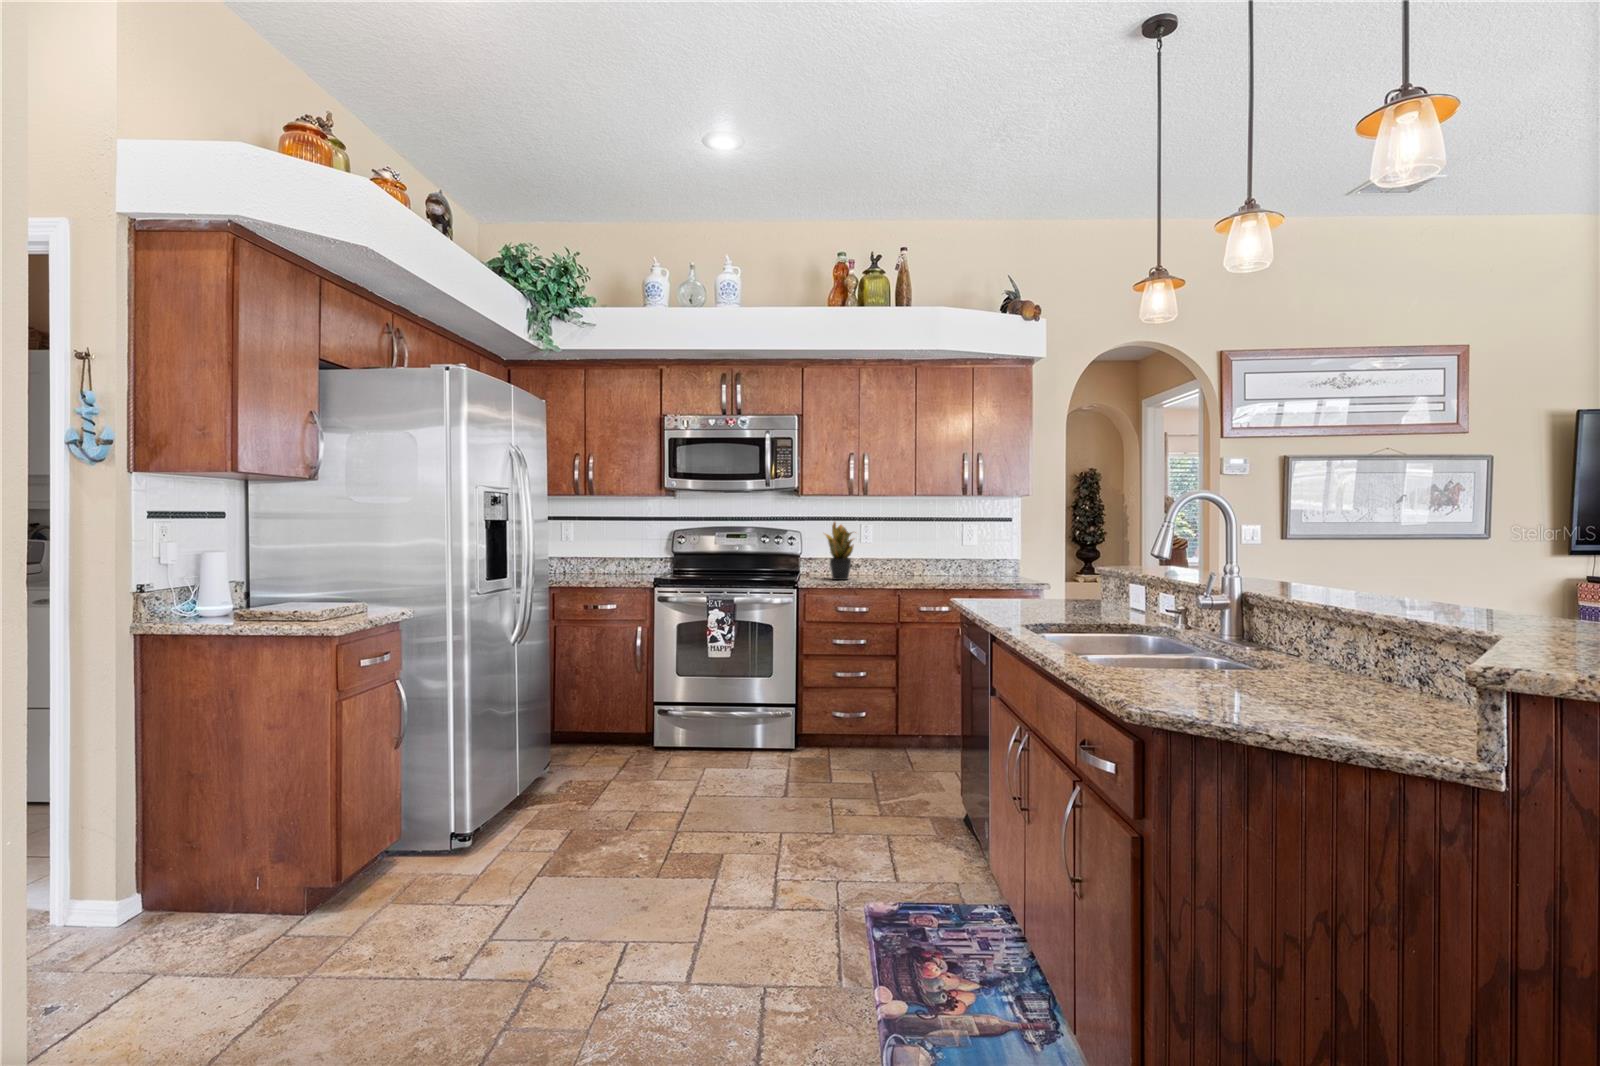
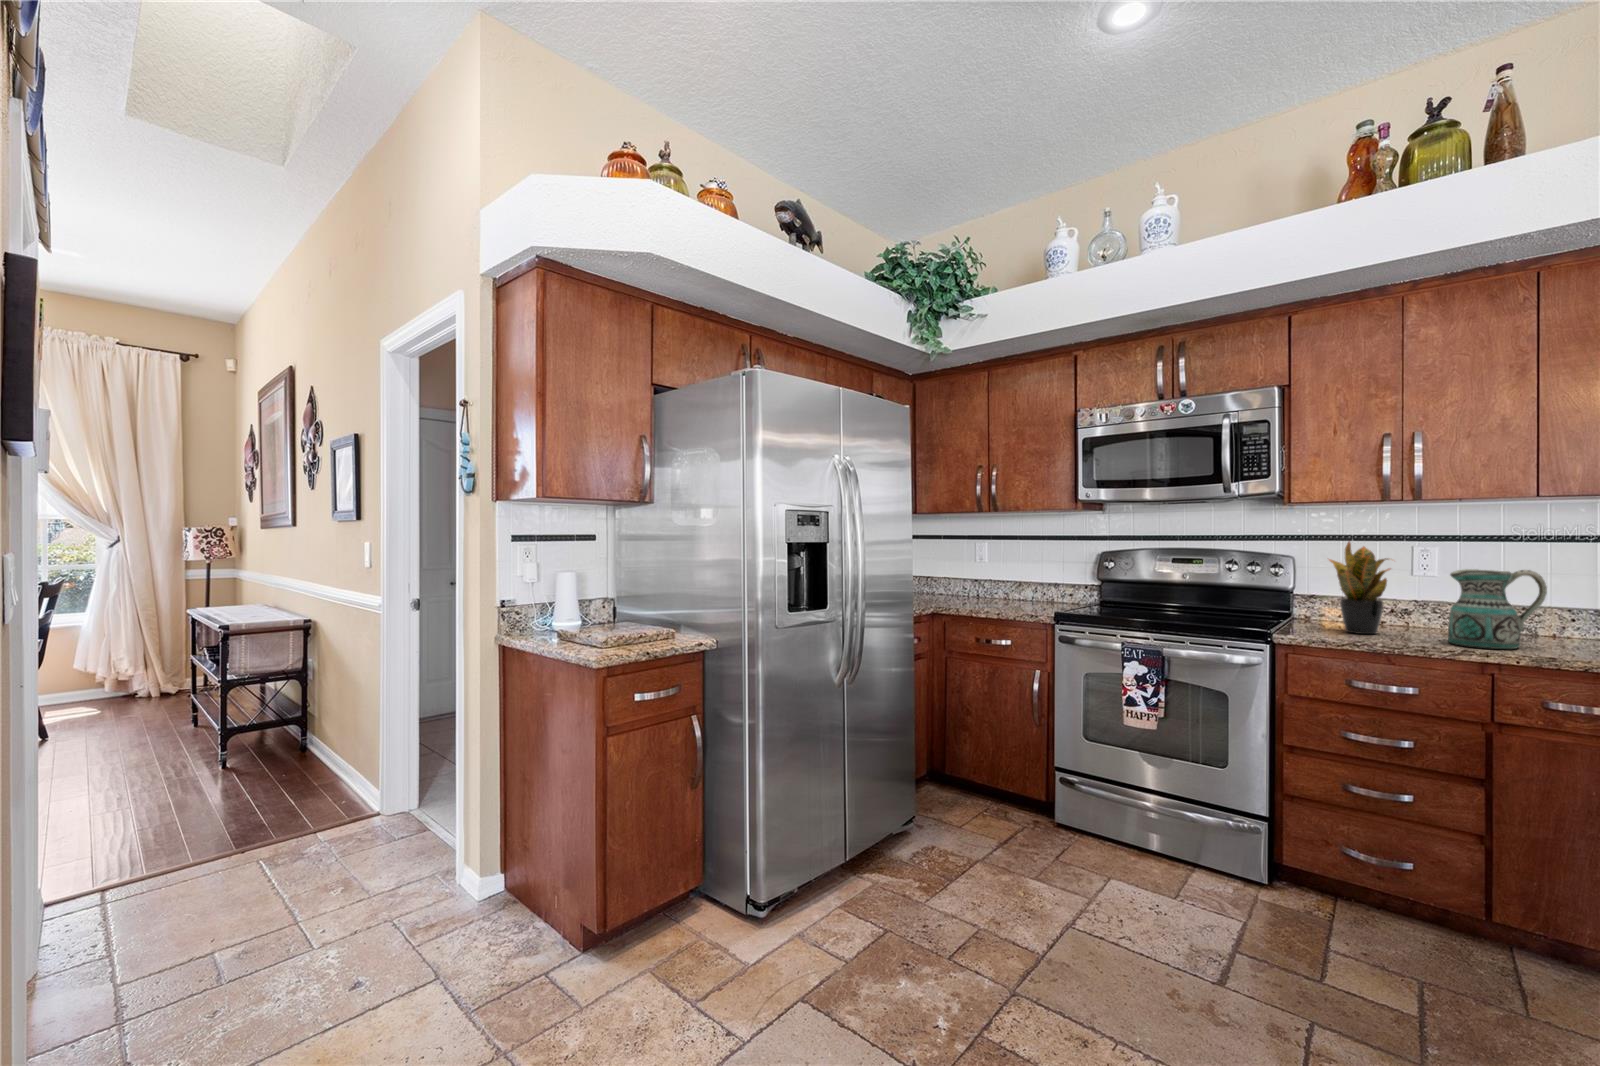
ceramic pitcher: none [882,537,923,582] -> present [1448,569,1547,649]

